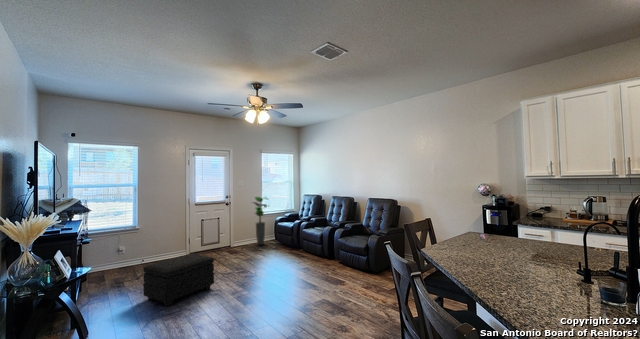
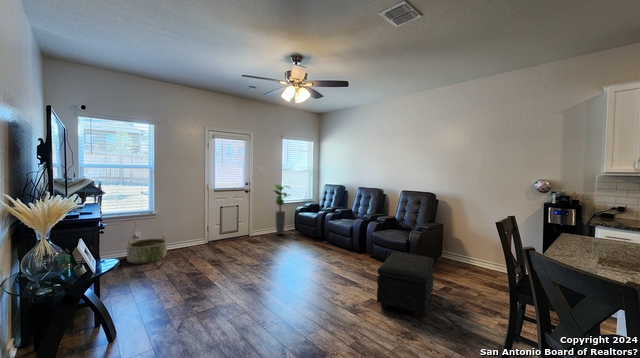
basket: none [110,248,147,275] -> present [127,236,167,263]
footstool: present [143,254,214,306] -> present [377,252,434,317]

